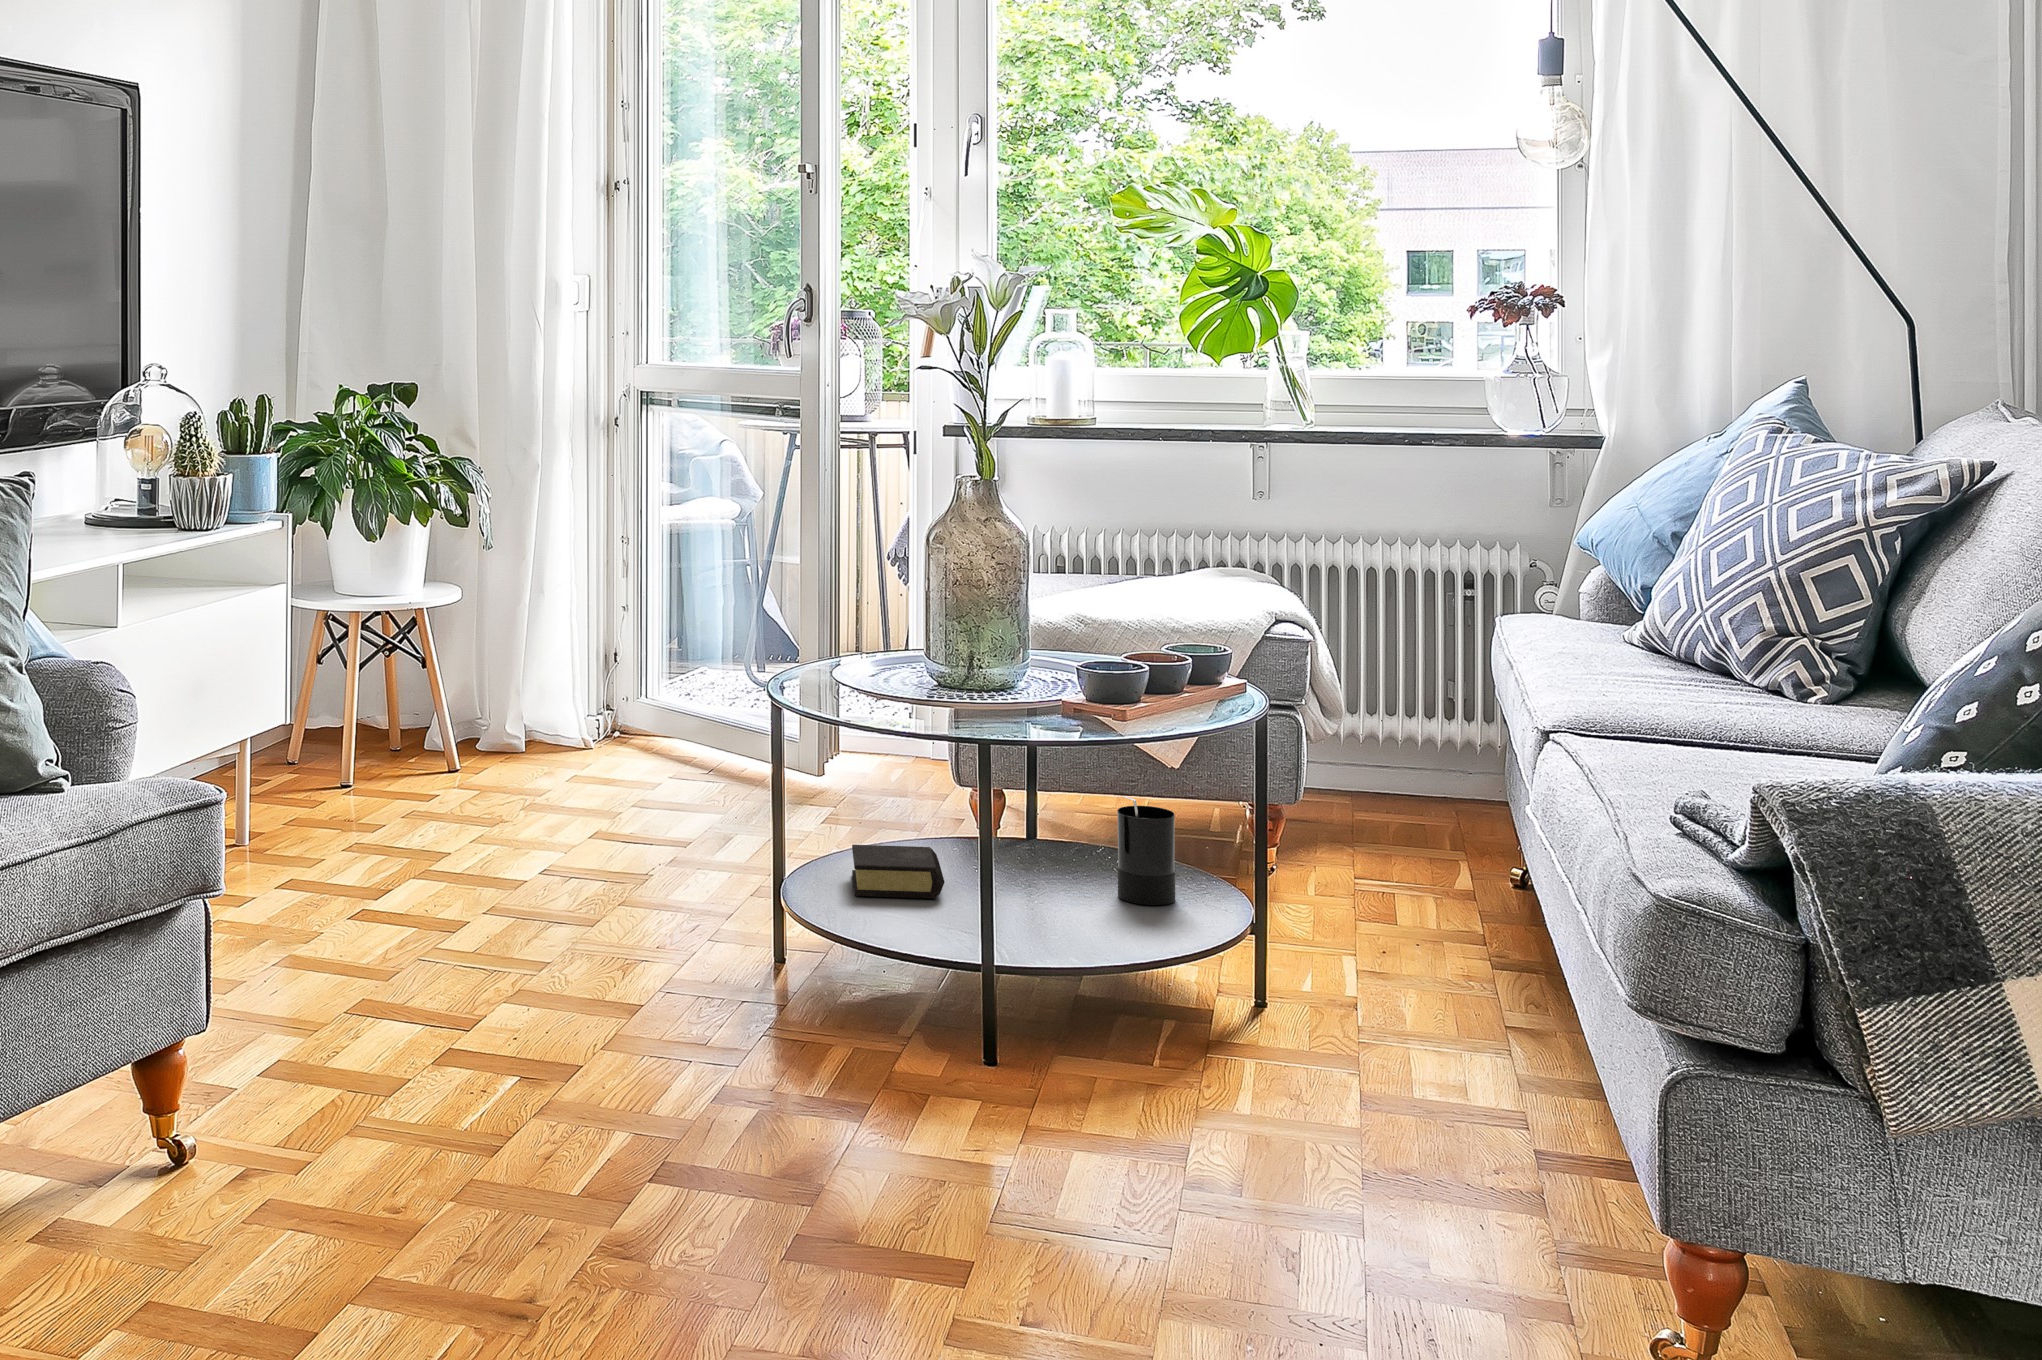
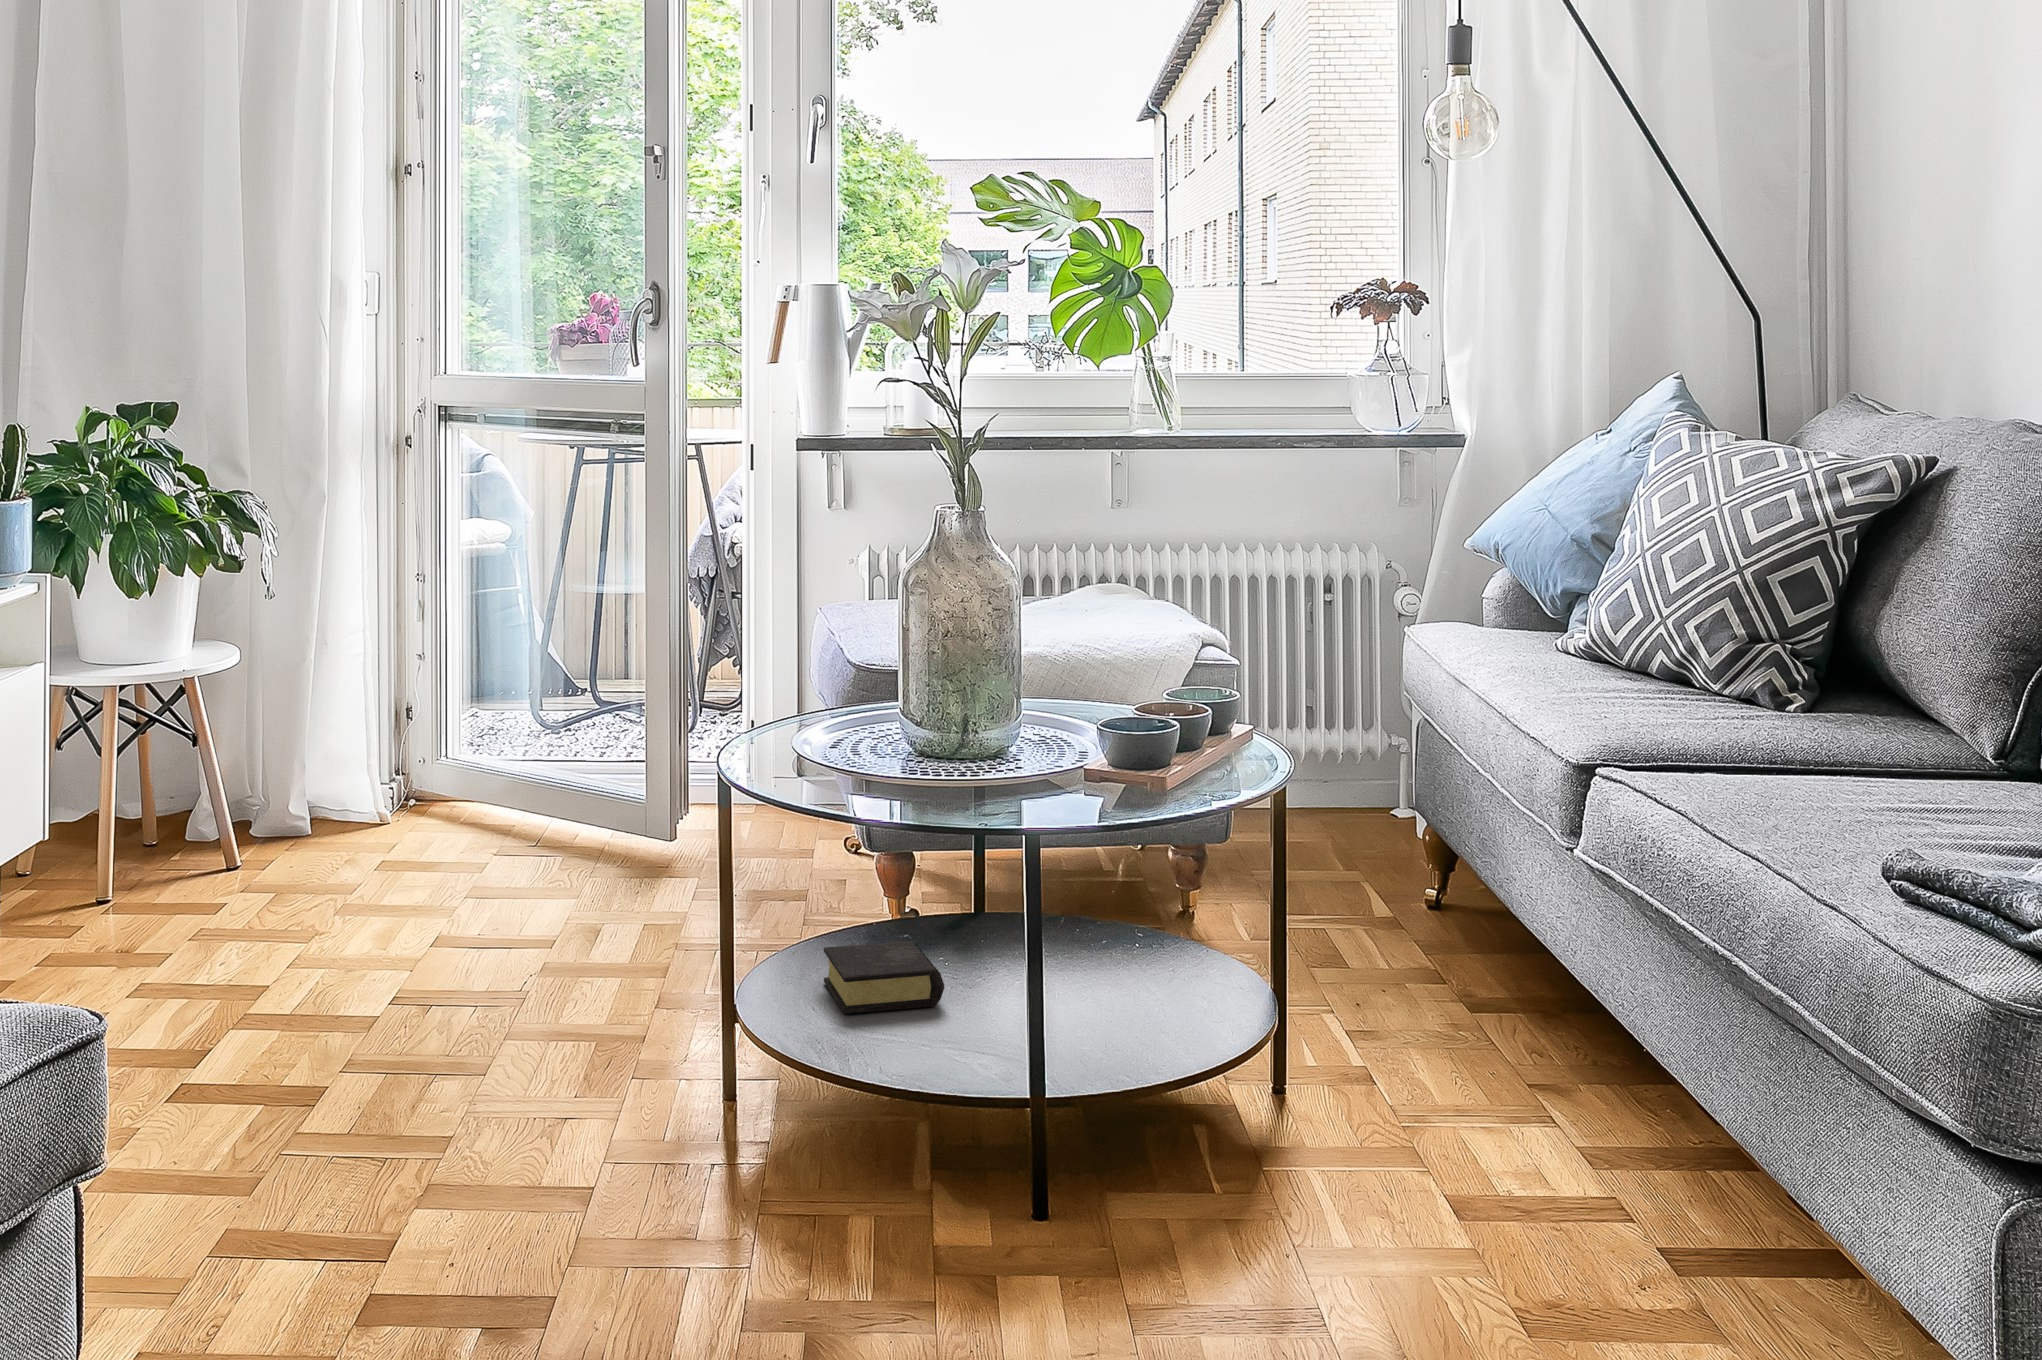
candle: present [1117,796,1175,905] -> none [1122,862,1185,986]

